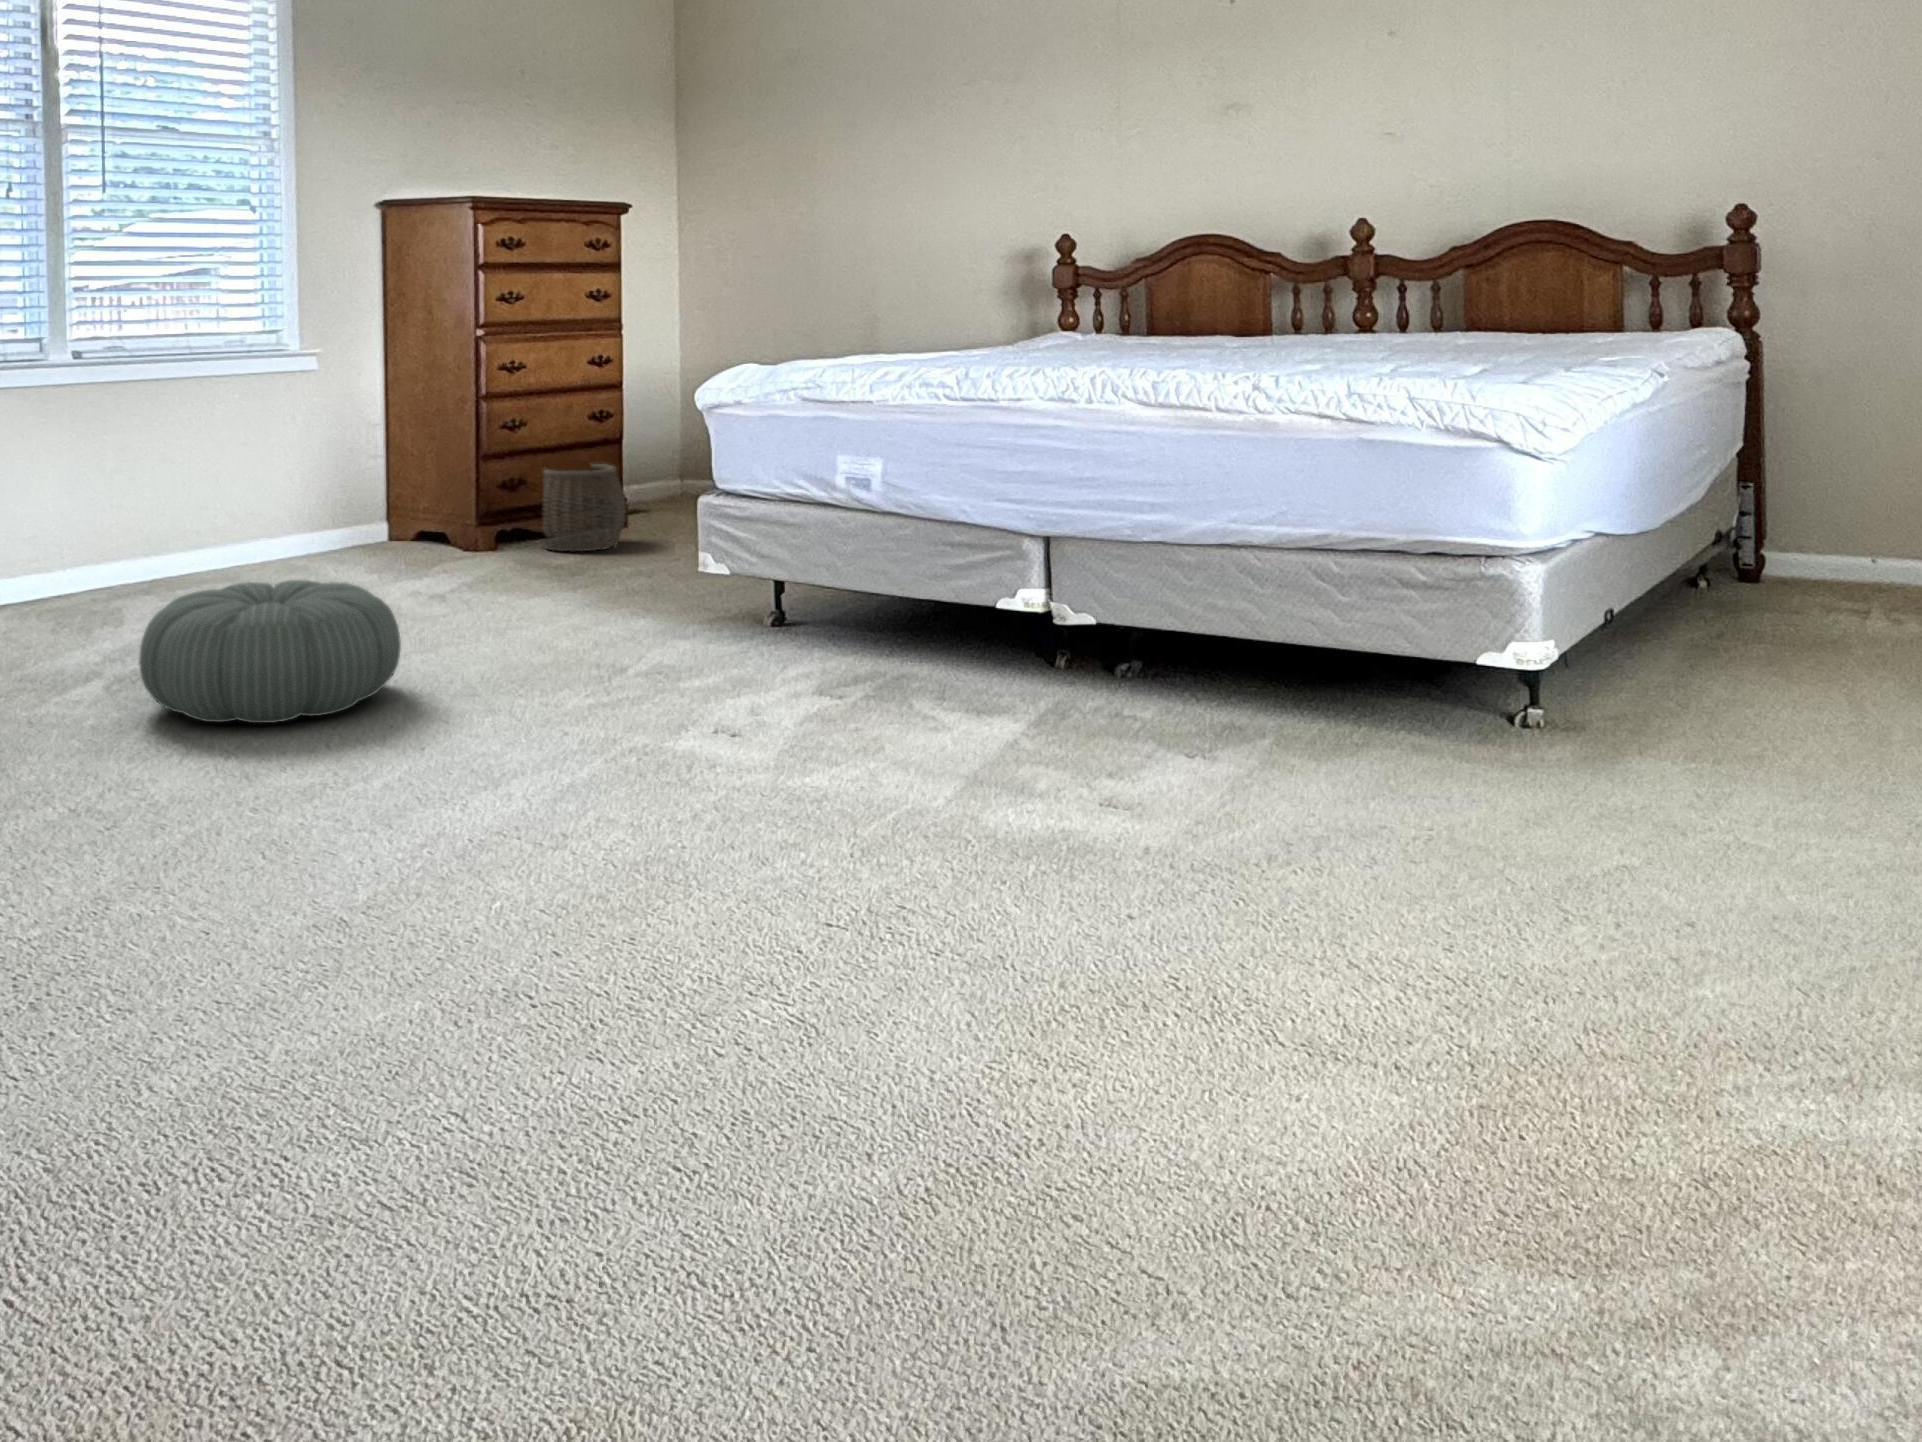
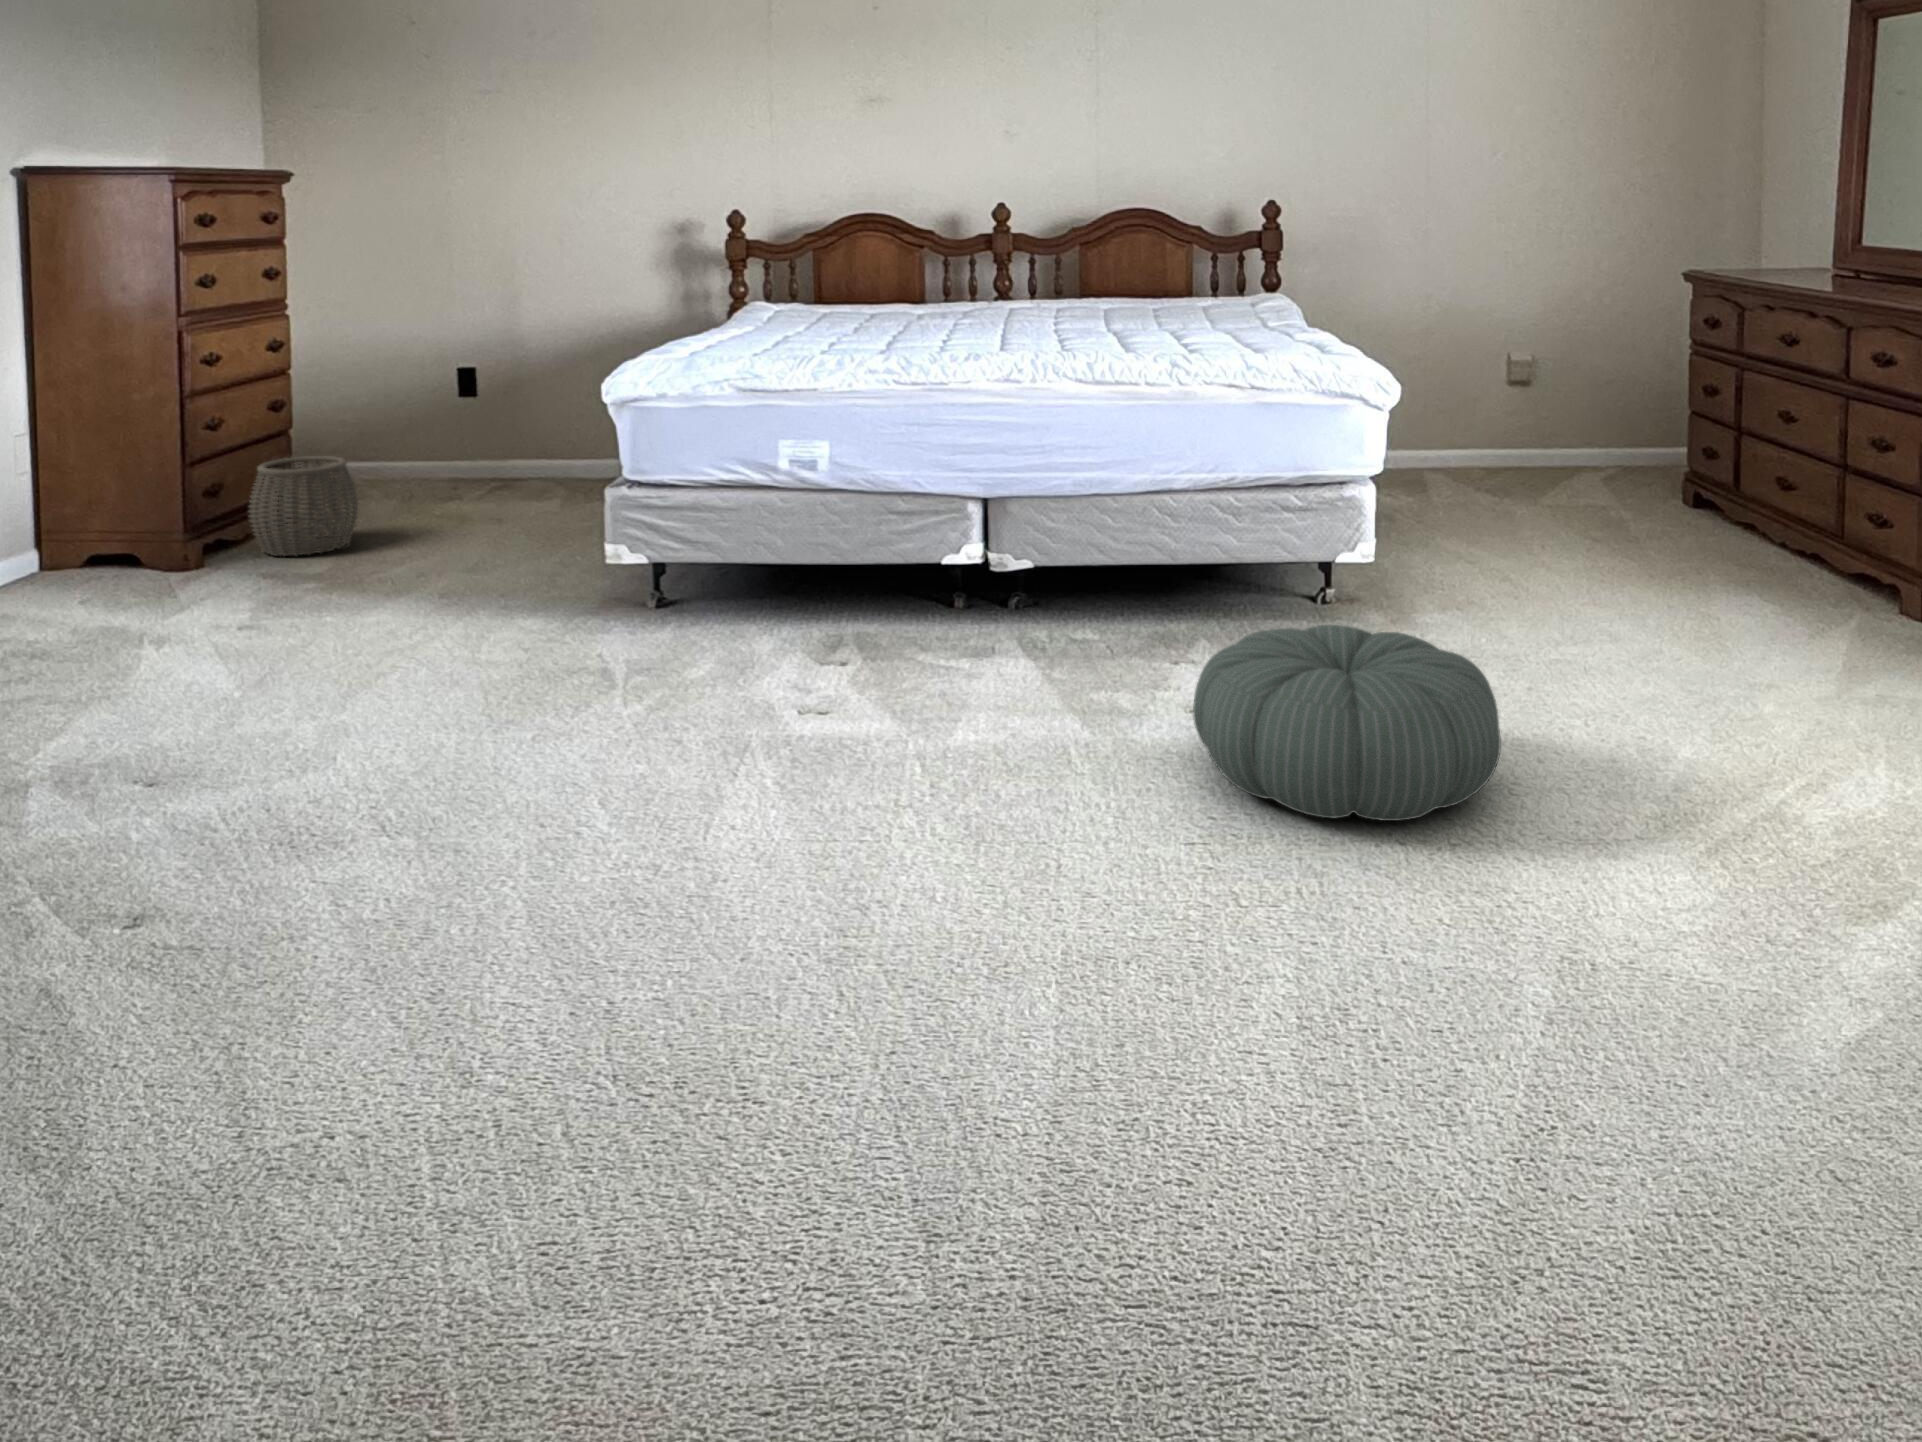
pouf: present [139,580,401,723] -> present [1193,625,1501,821]

